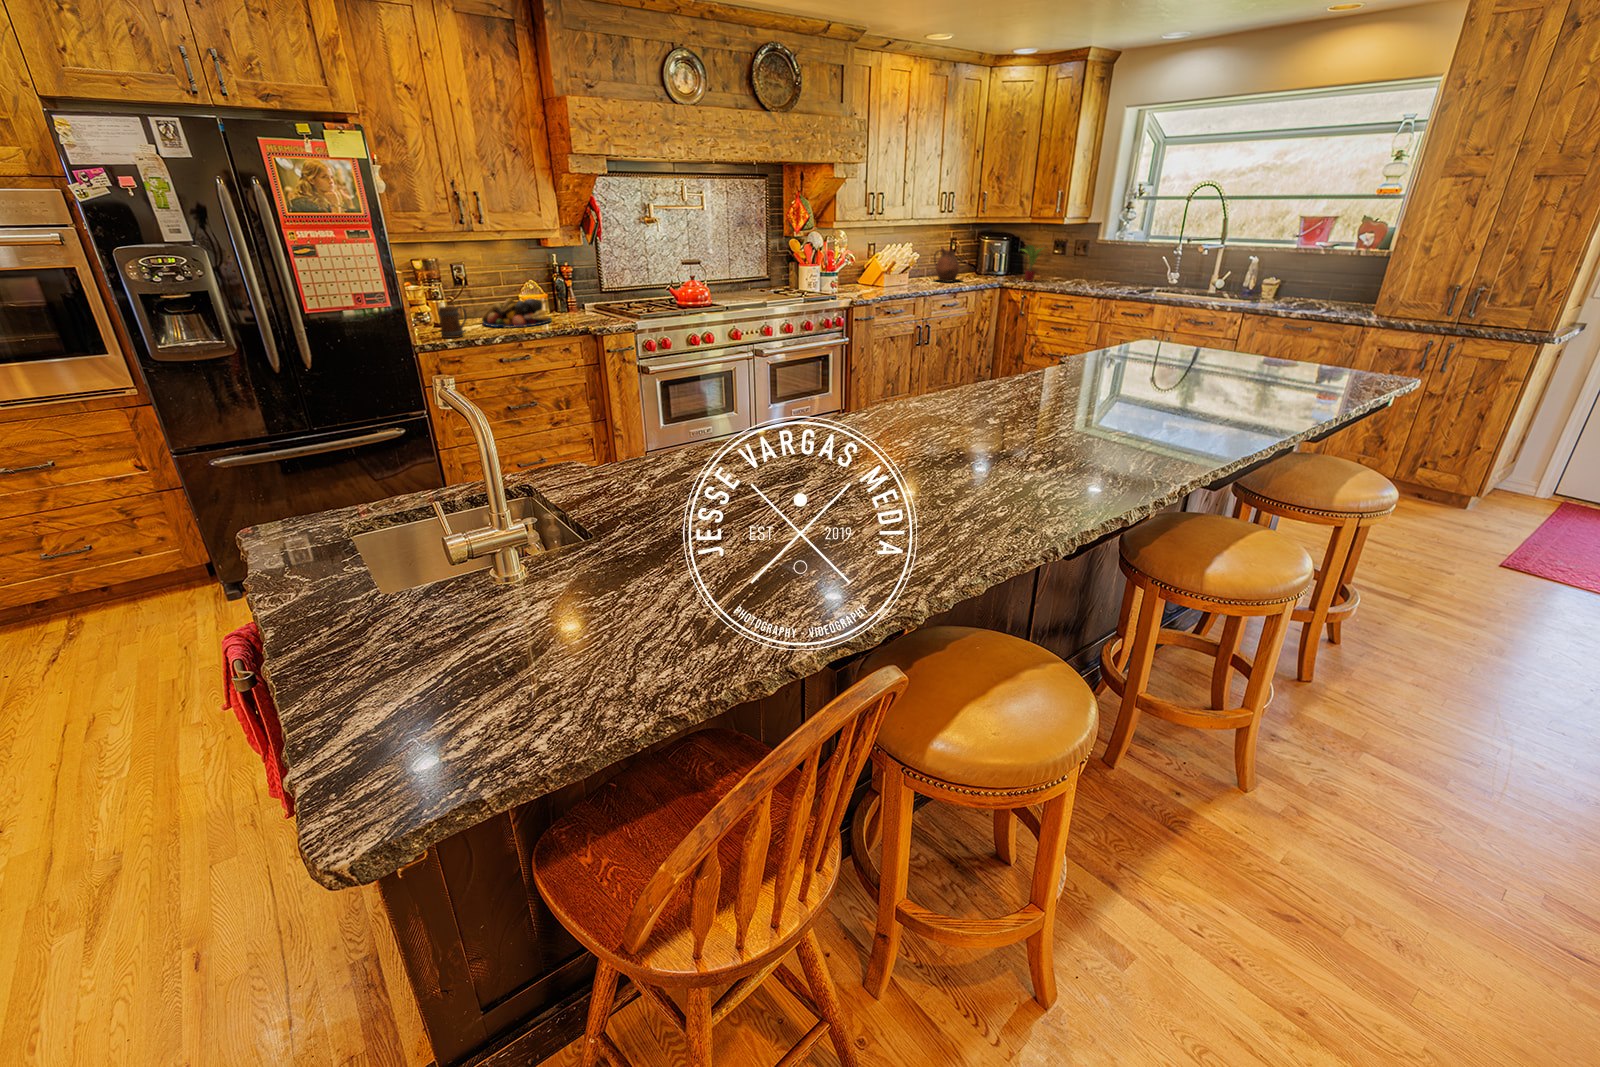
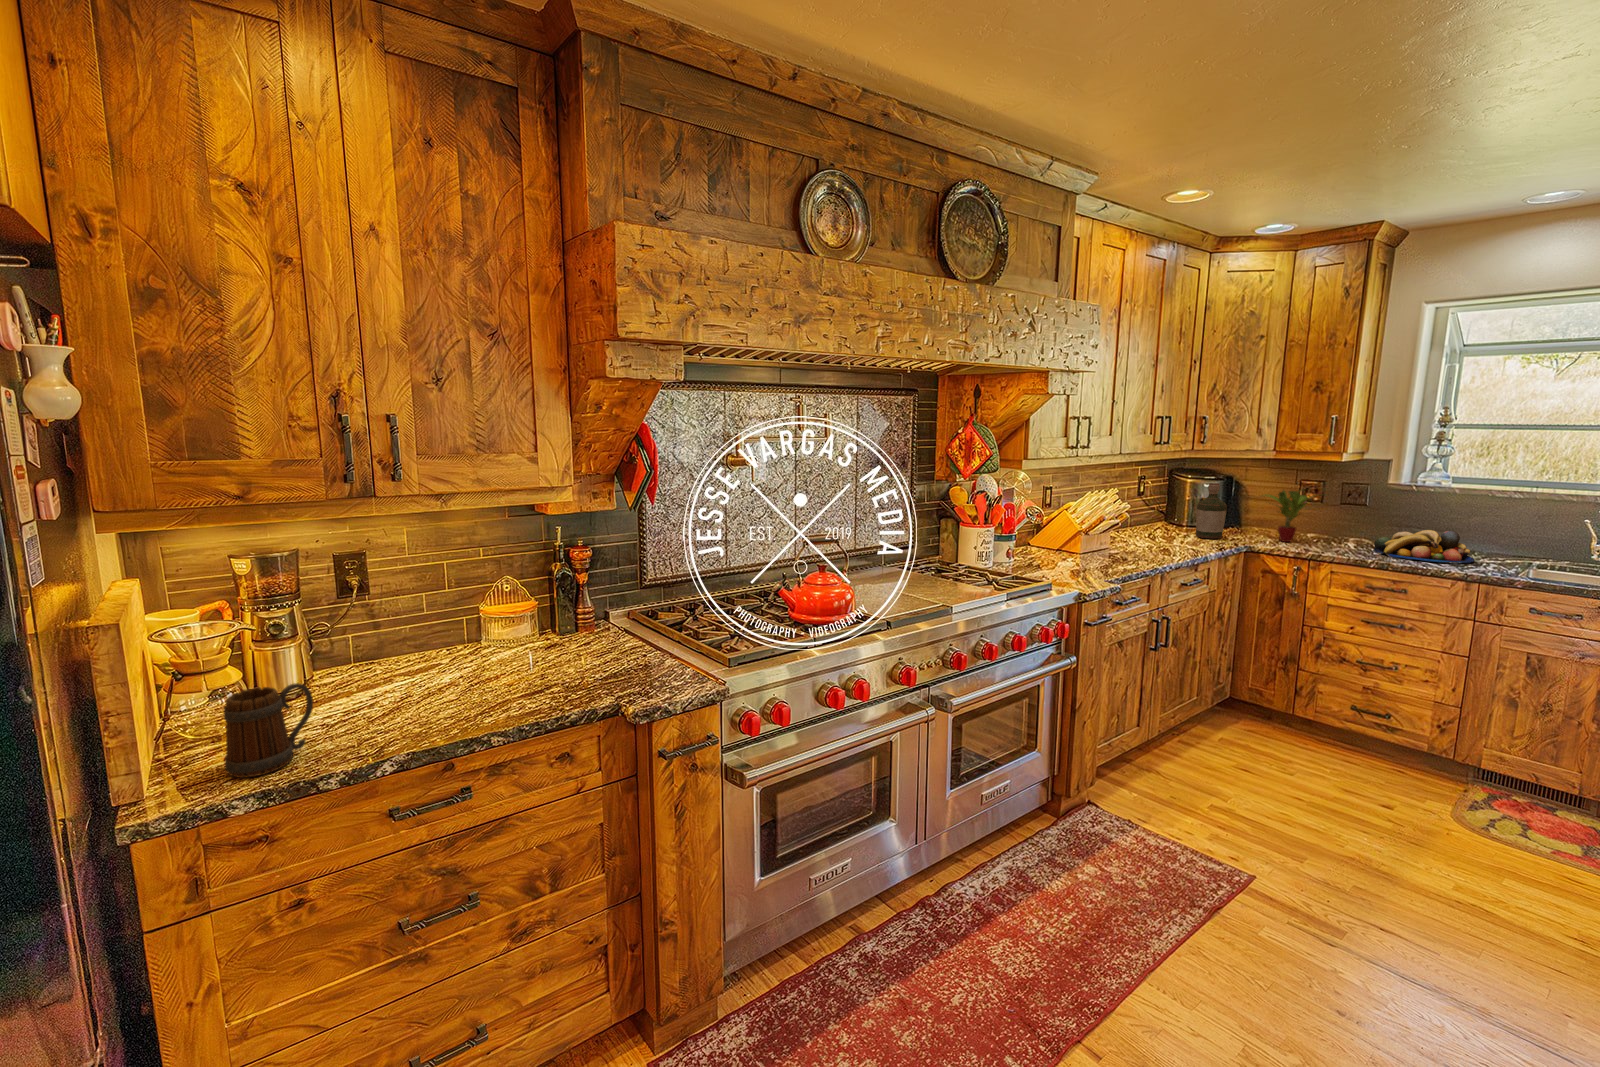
bottle: none [974,241,993,280] -> present [1196,483,1227,539]
ceramic pitcher: present [934,247,959,282] -> none [1141,491,1191,545]
fruit bowl: present [482,298,552,327] -> present [1373,530,1475,563]

